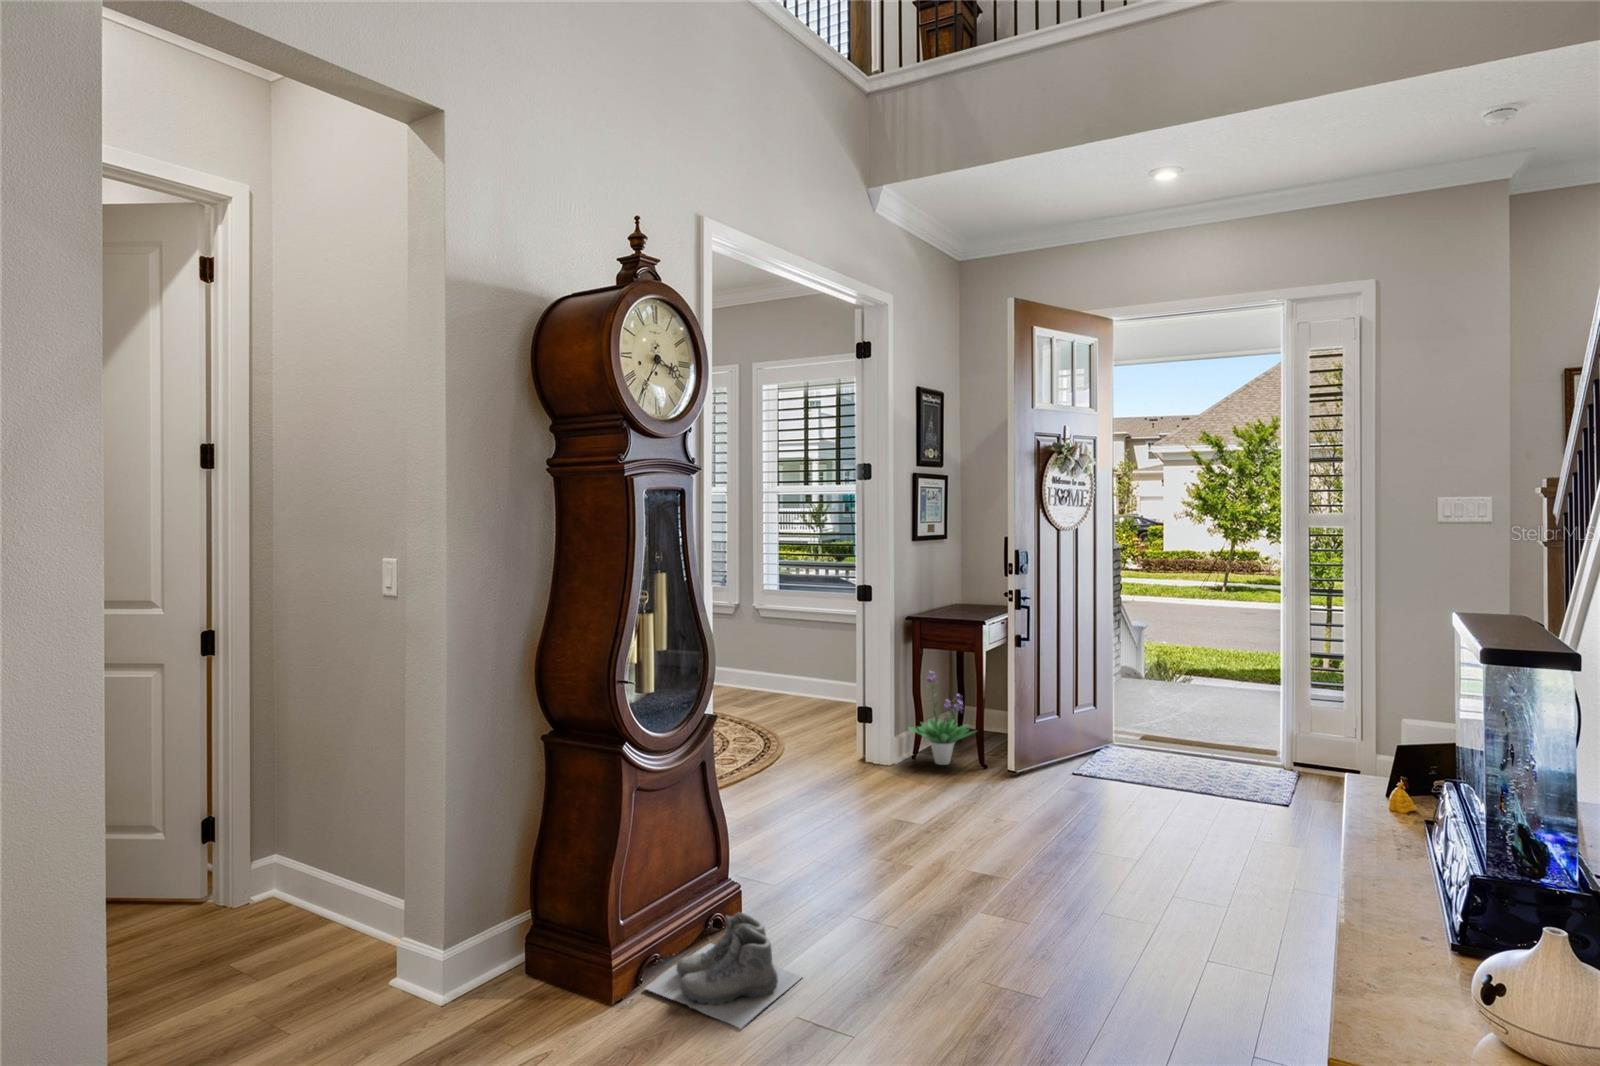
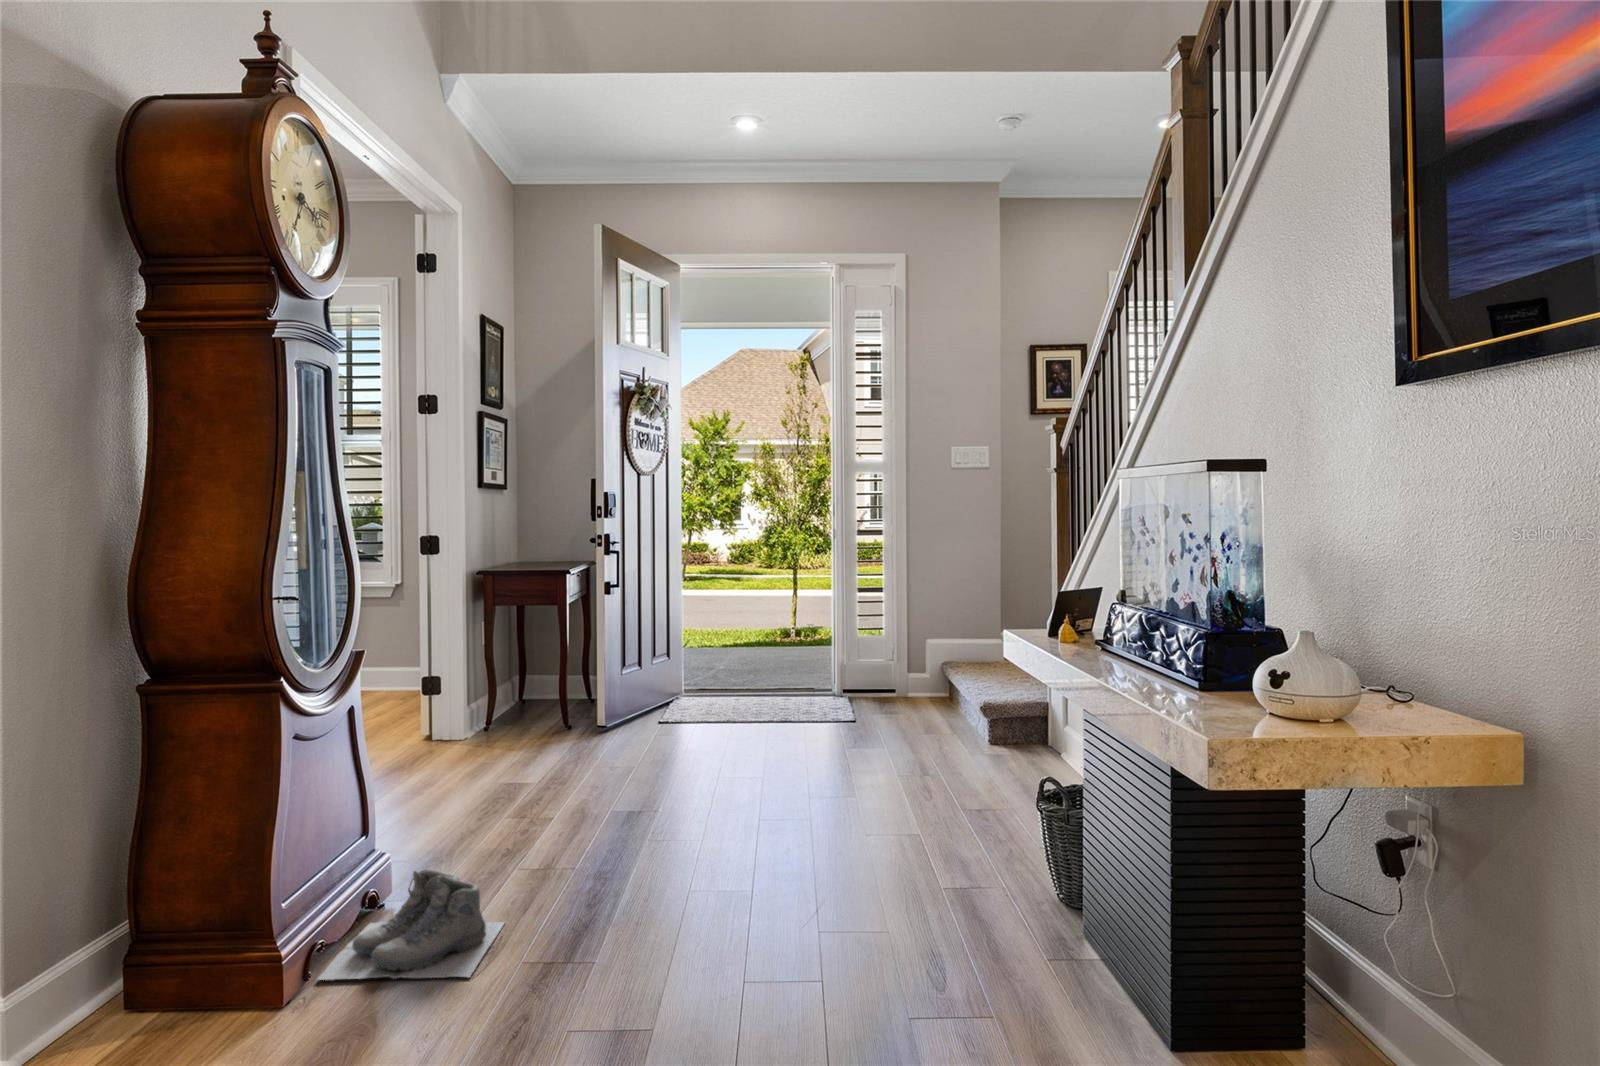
potted plant: present [909,672,975,765] -> none [481,630,562,733]

